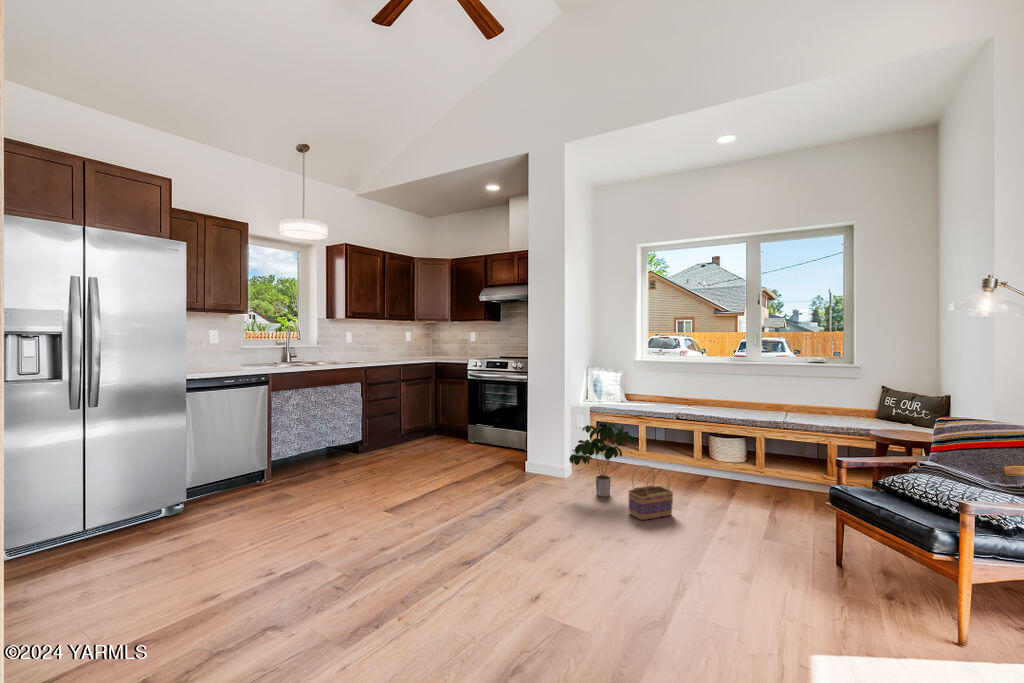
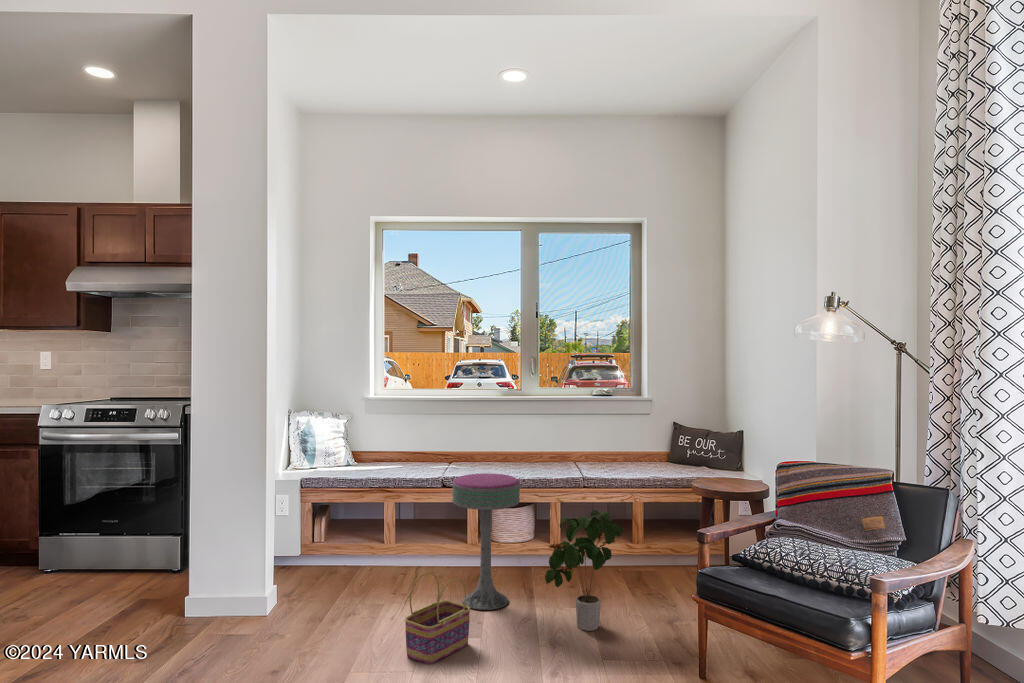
bar stool: none [673,410,722,501] -> present [452,473,520,610]
potted plant: present [569,424,634,497] -> present [545,510,623,631]

